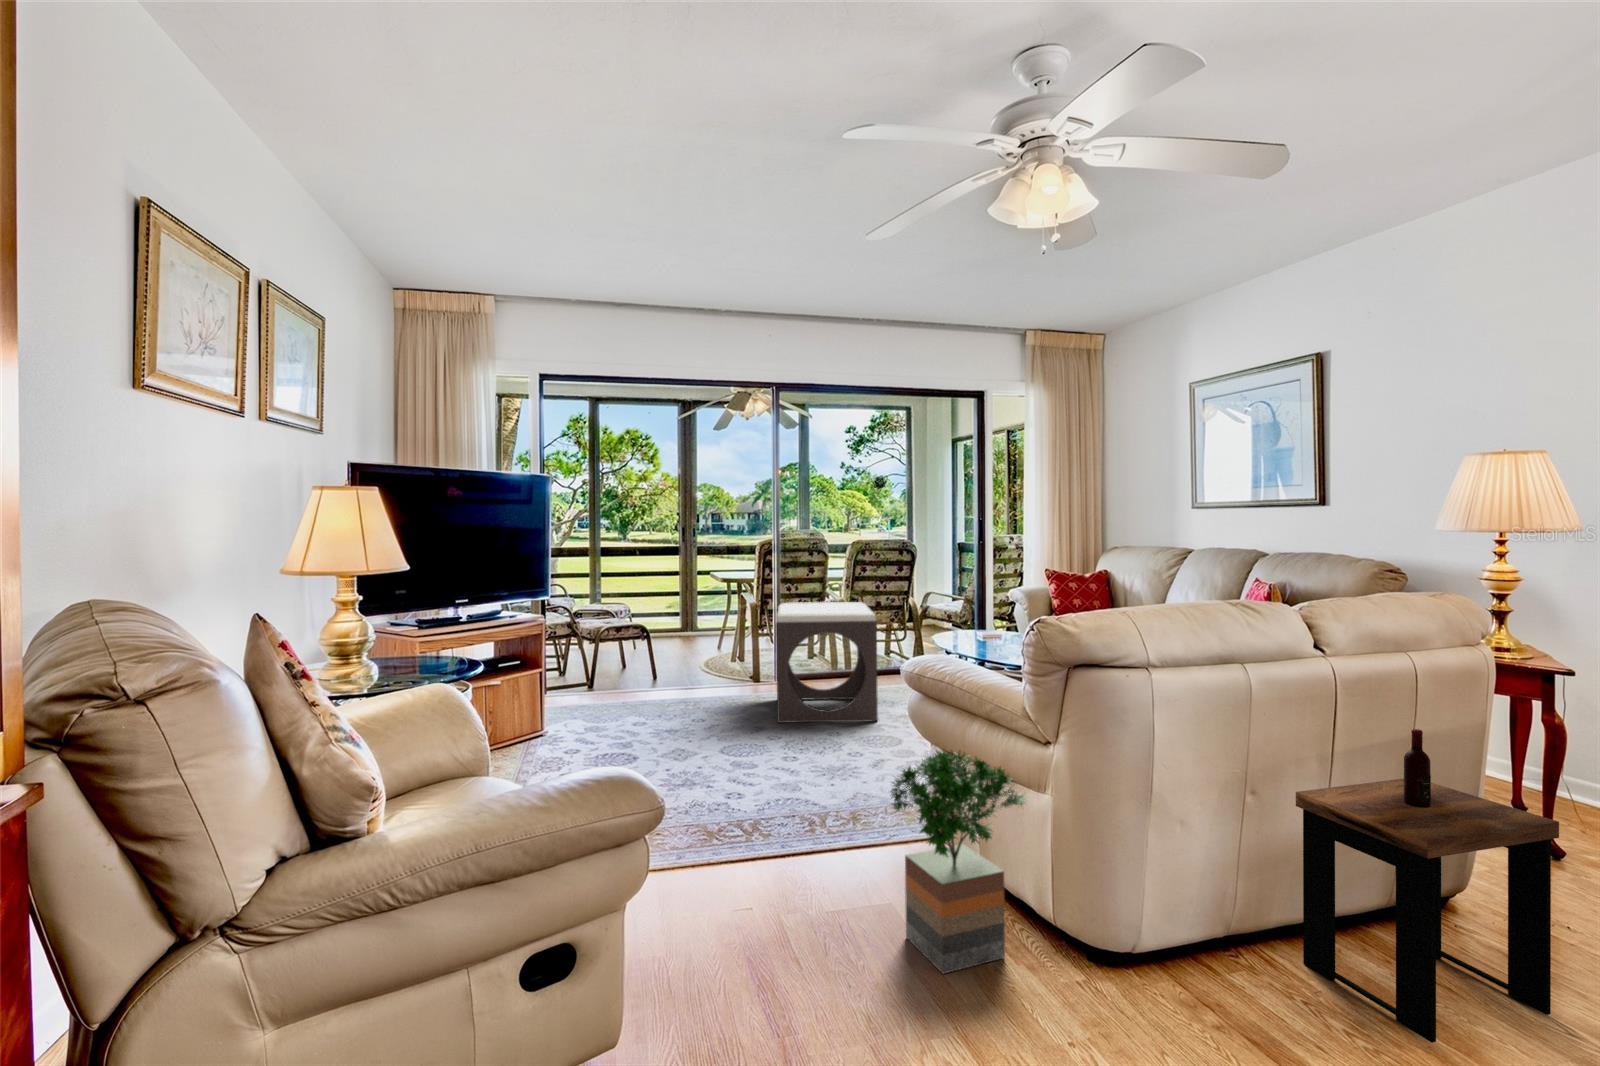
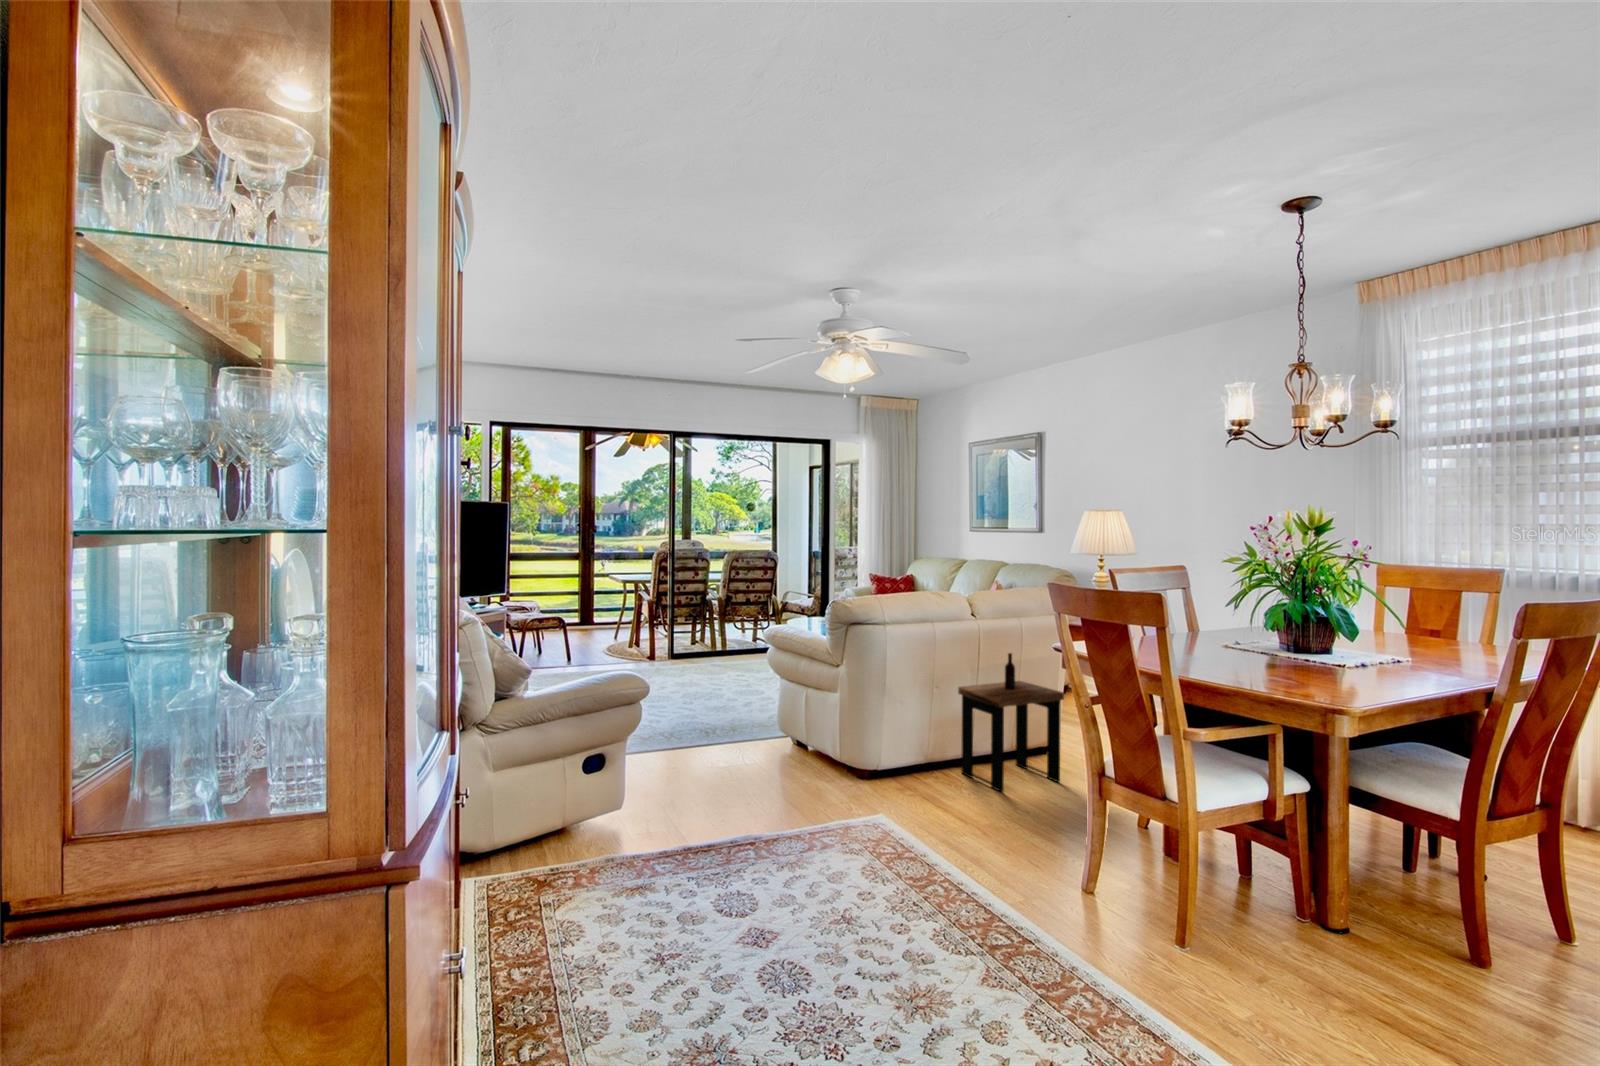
footstool: present [776,602,878,723] -> none [673,598,747,685]
potted tree: present [890,750,1027,974] -> none [754,672,830,785]

